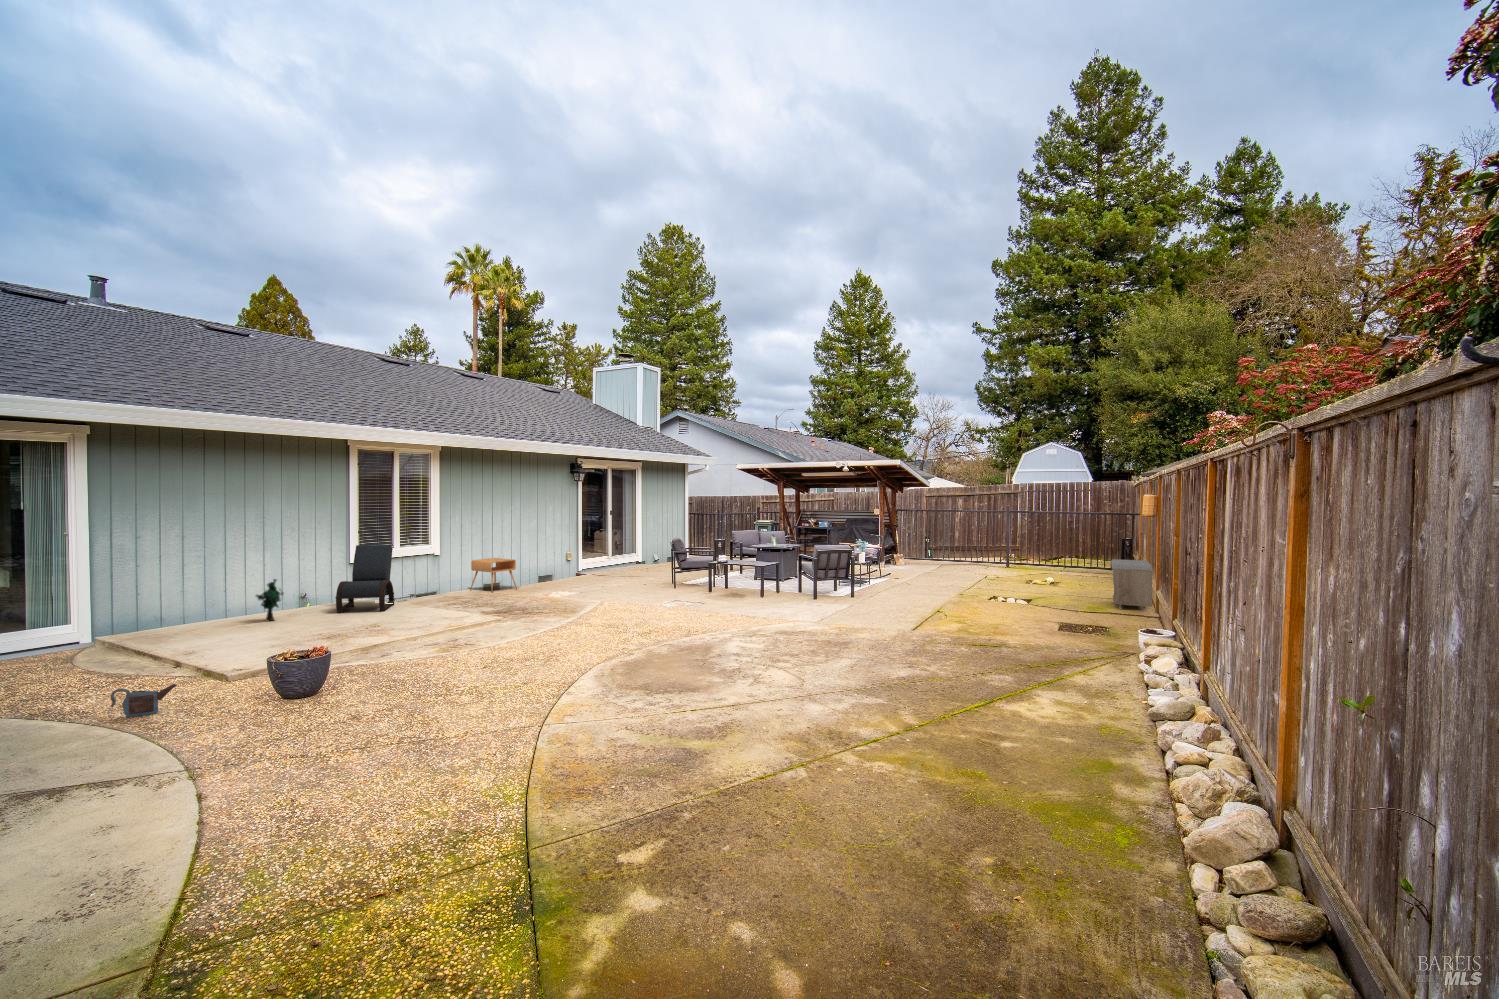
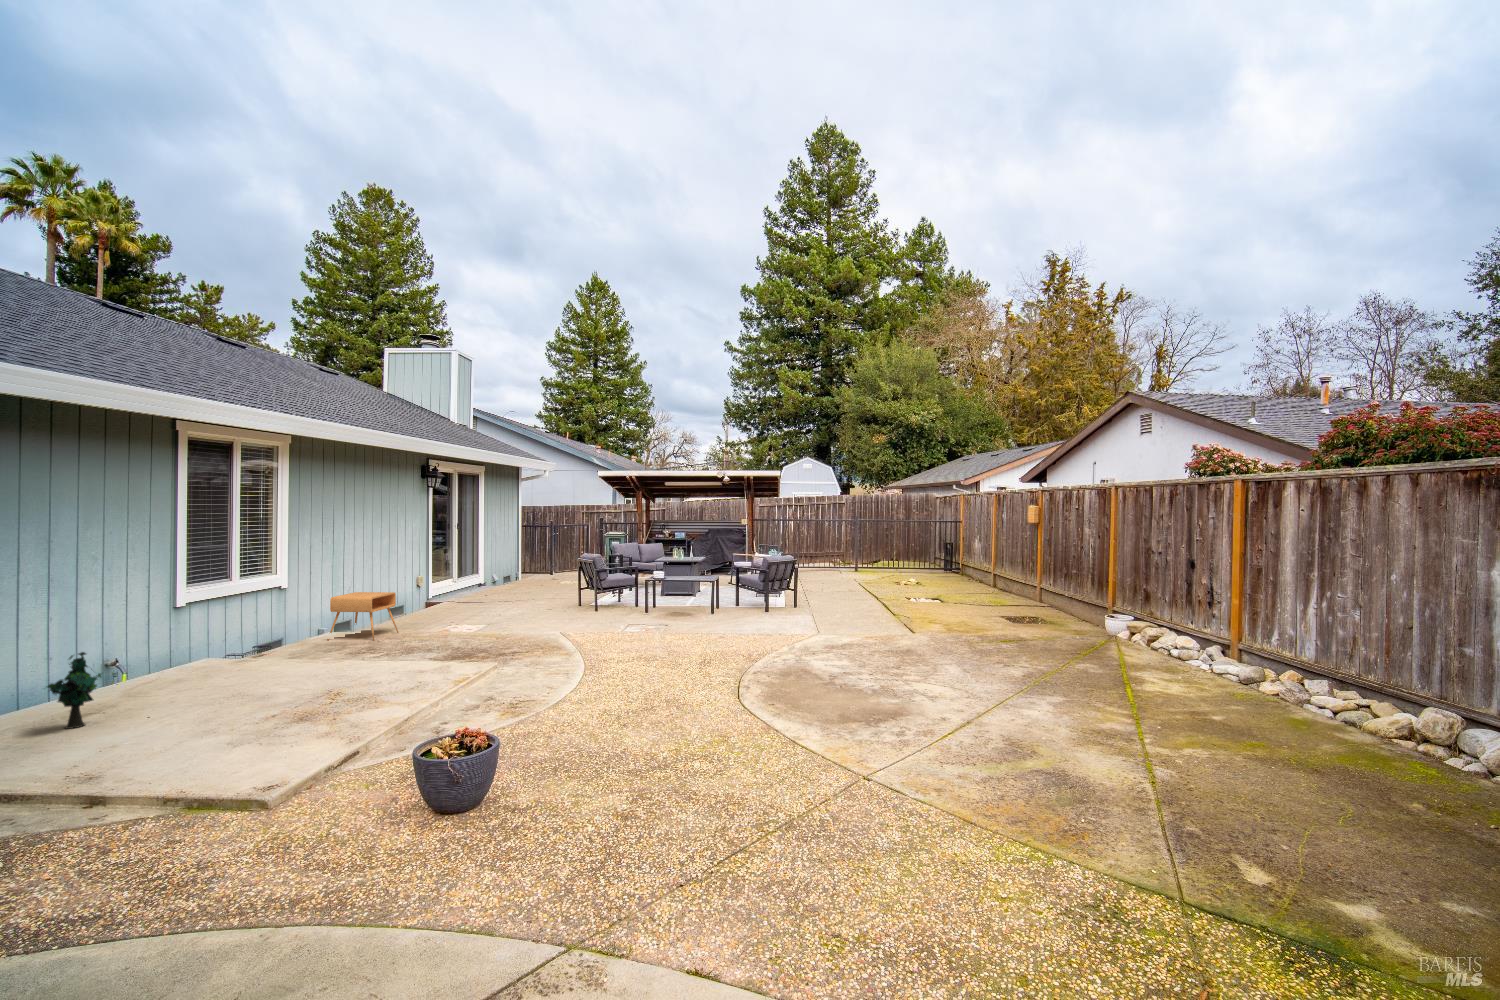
lounge chair: present [335,545,394,613] -> none [177,582,272,697]
storage bench: present [1111,559,1152,611] -> none [991,556,1039,597]
watering can: present [110,684,177,717] -> none [241,860,350,952]

